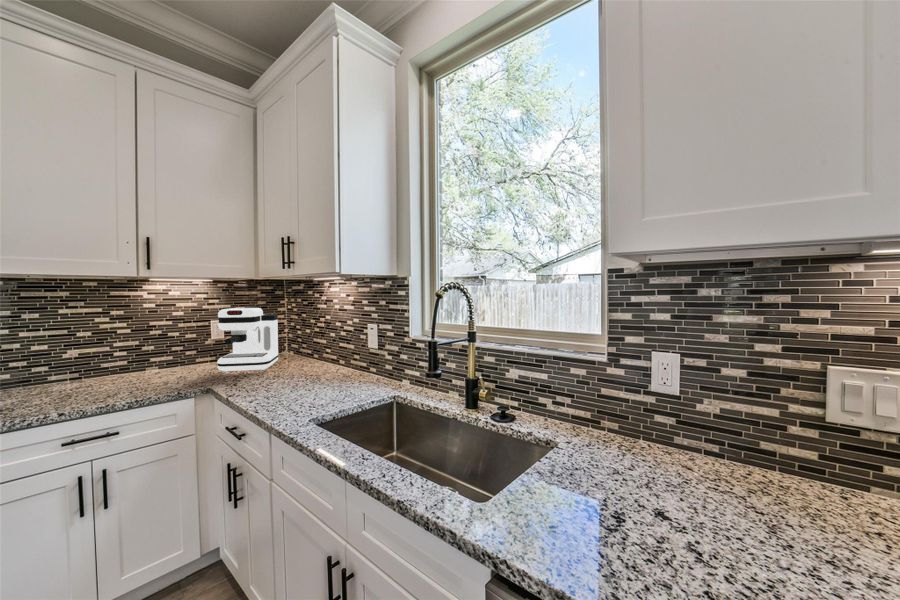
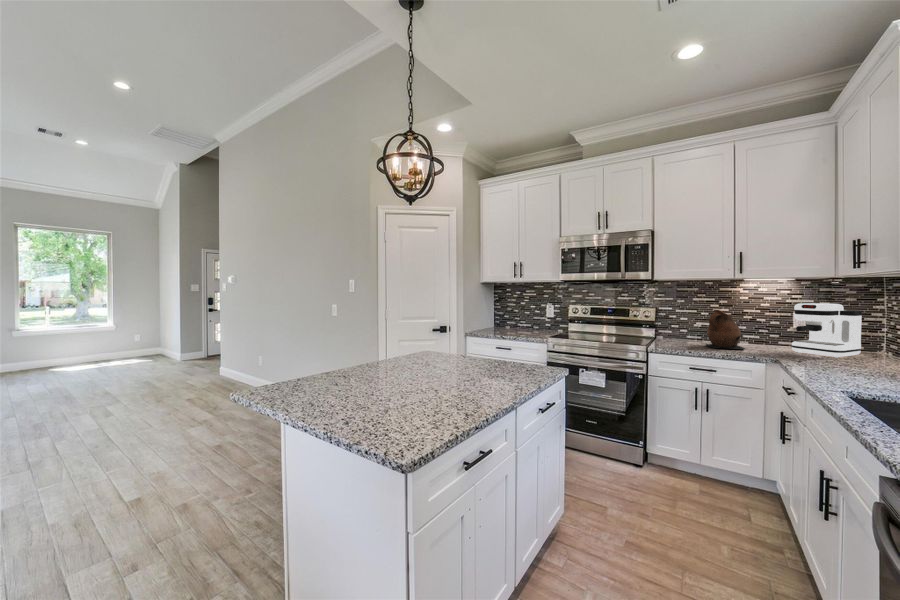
ceramic pitcher: none [88,326,161,390] -> present [706,310,745,350]

